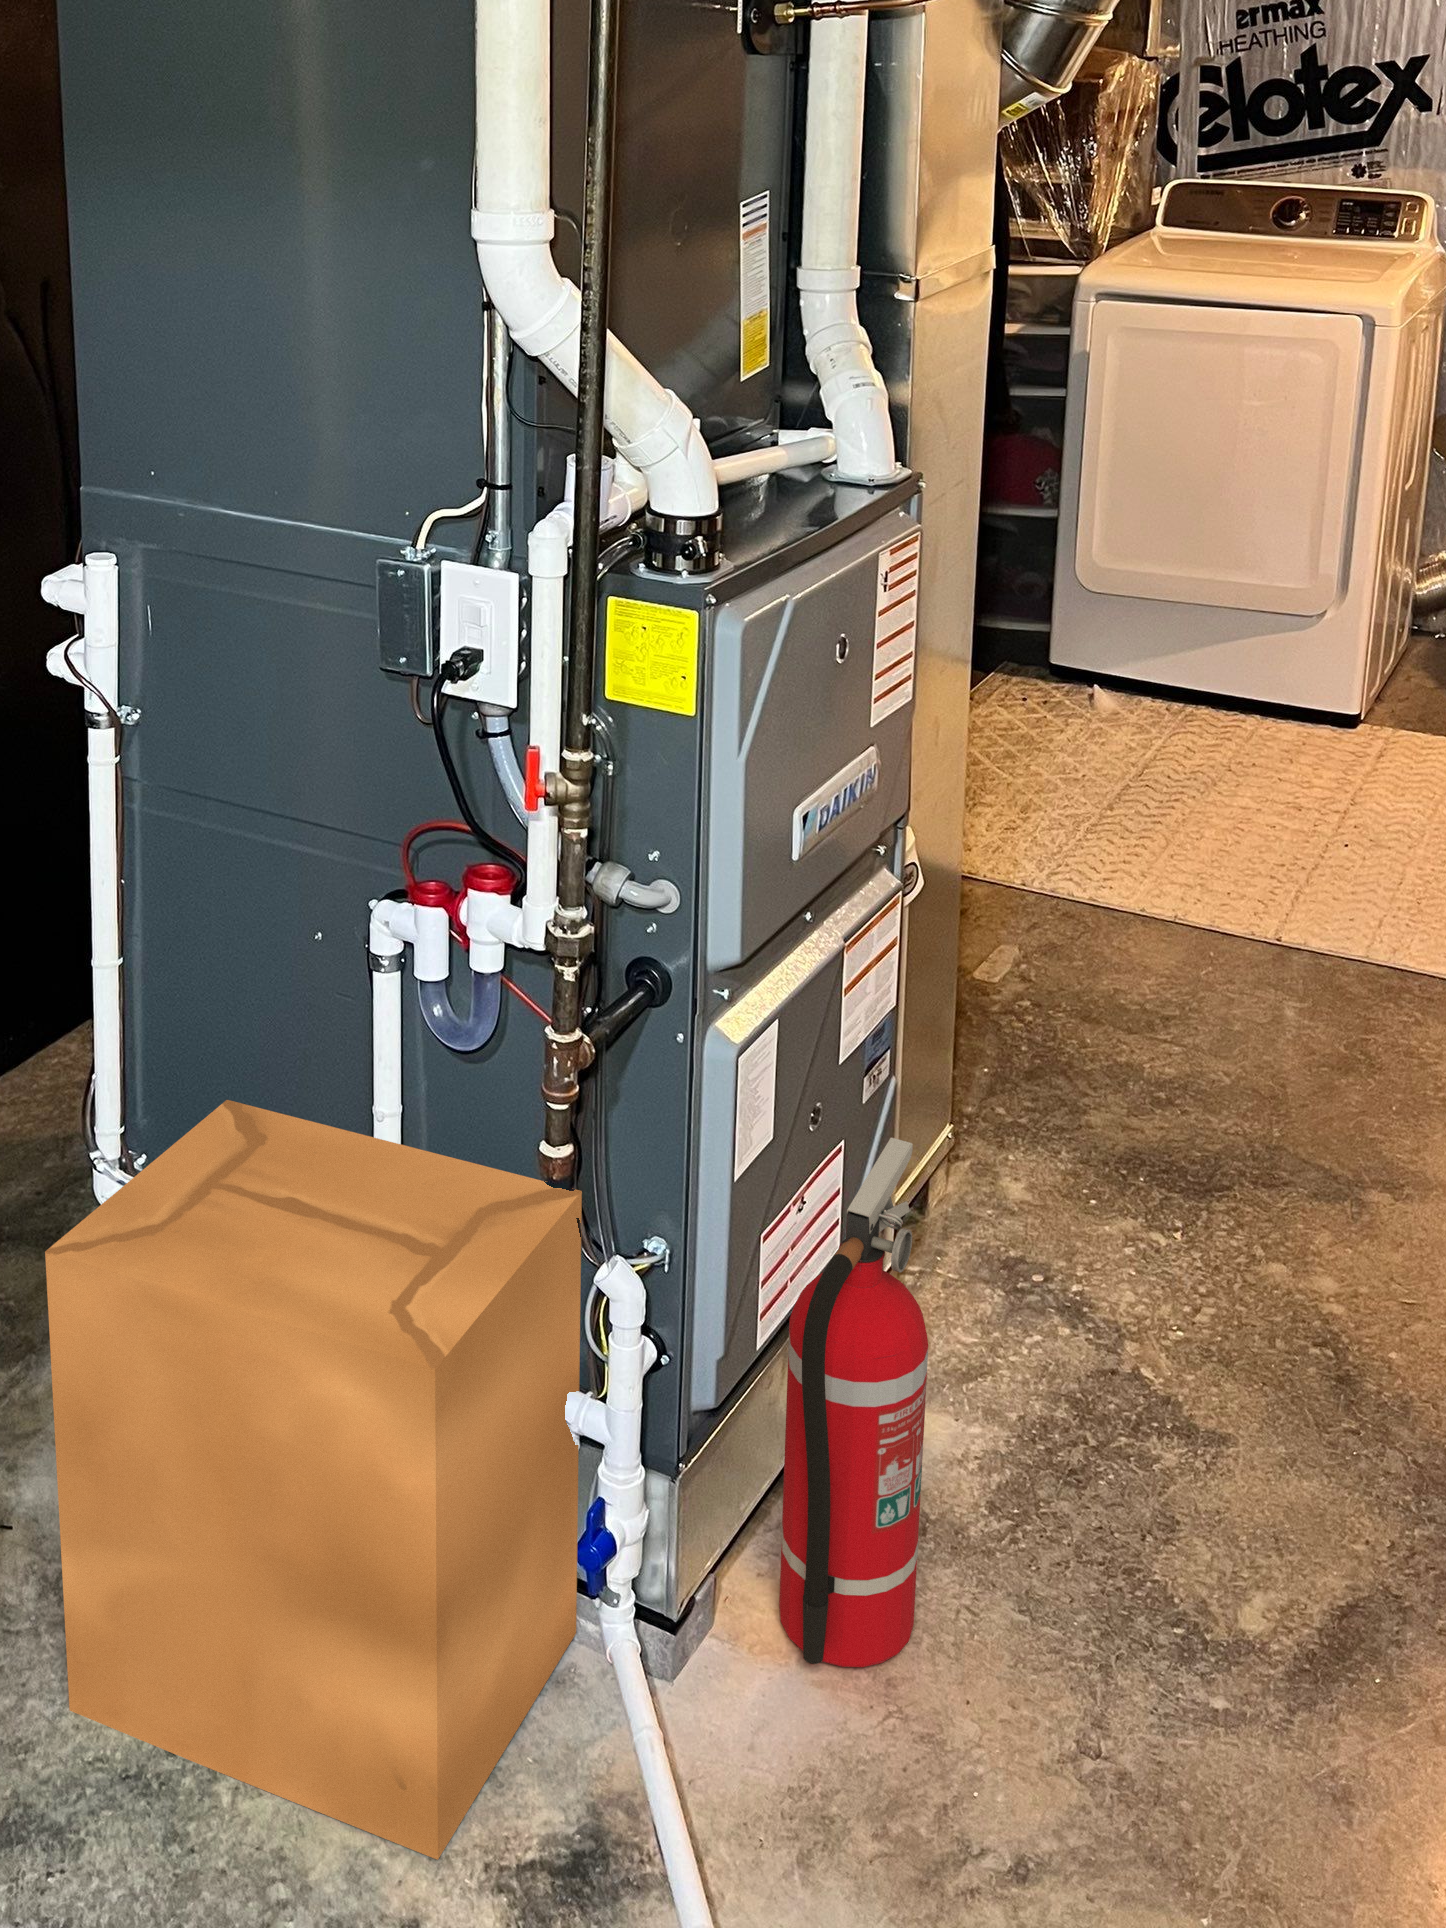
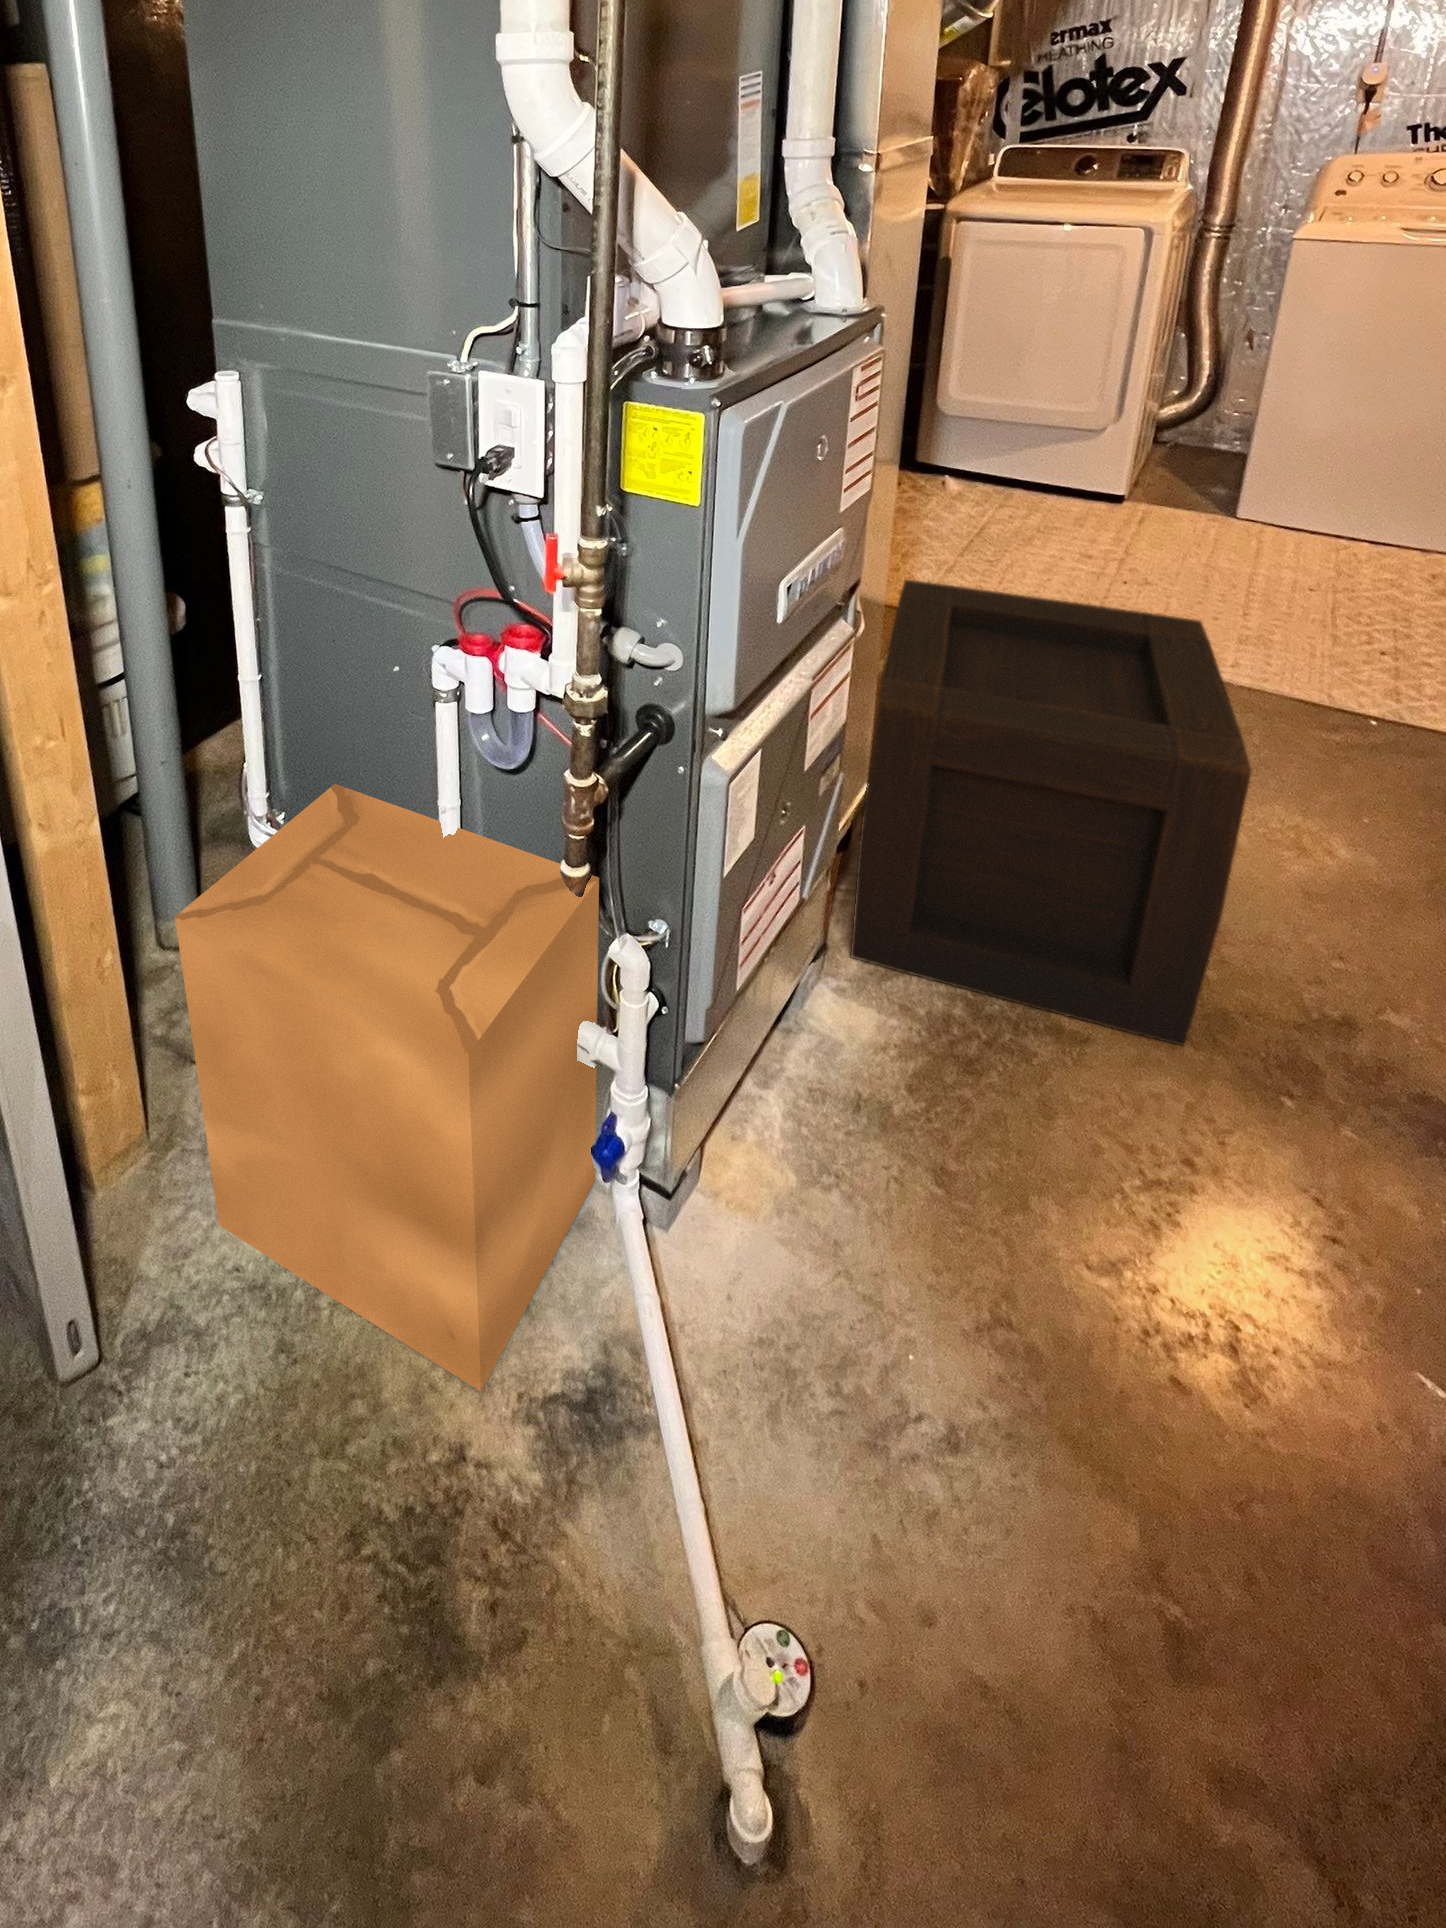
wooden crate: none [922,830,1392,1441] -> present [851,580,1251,1045]
fire extinguisher: present [779,1138,928,1667] -> none [749,835,876,1229]

